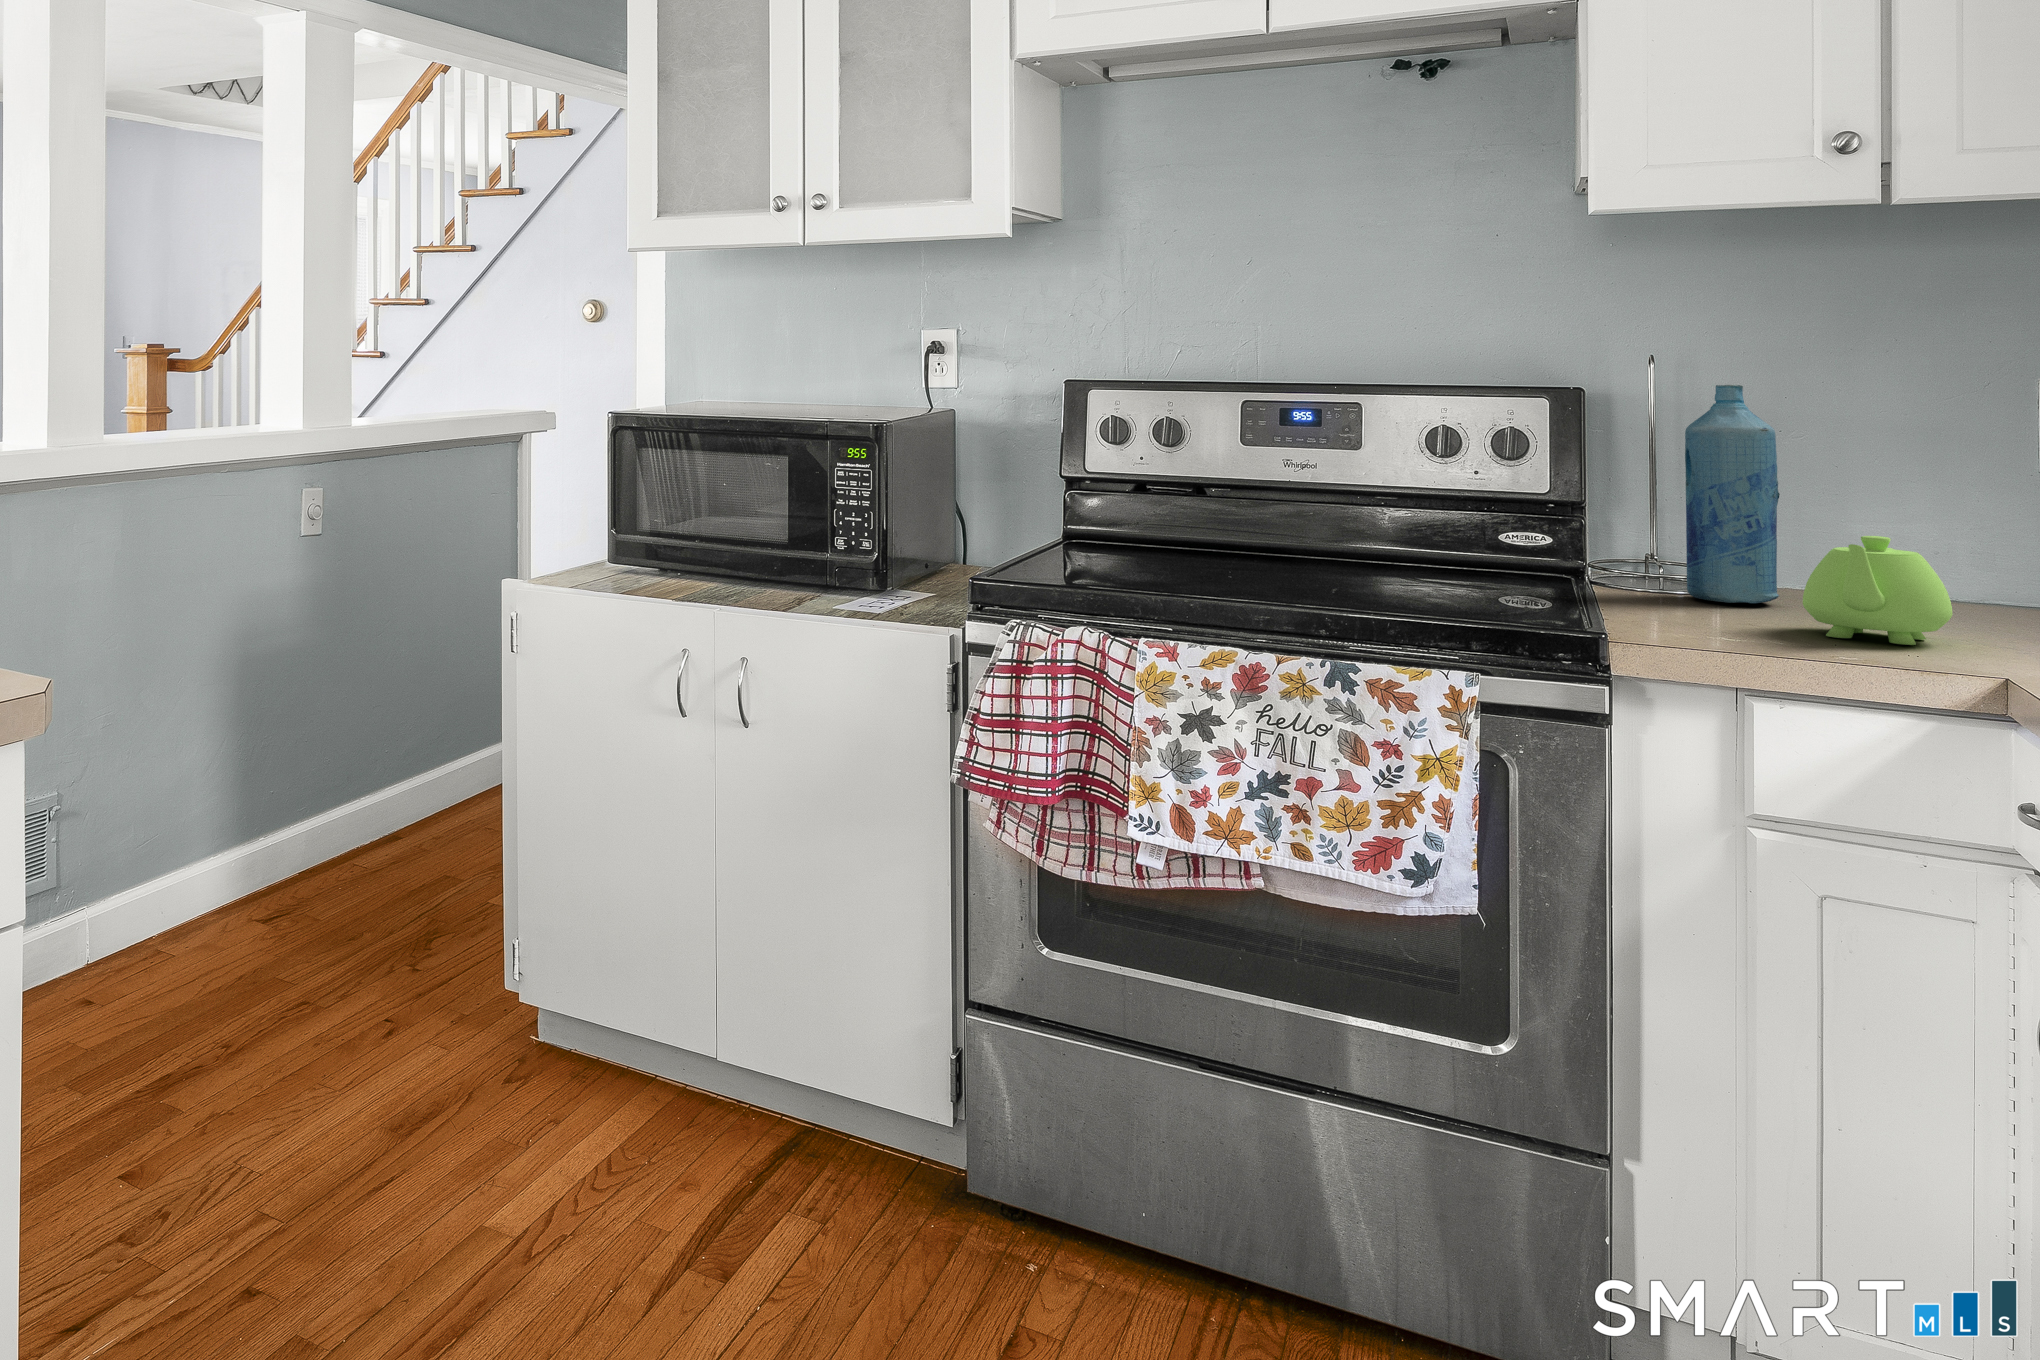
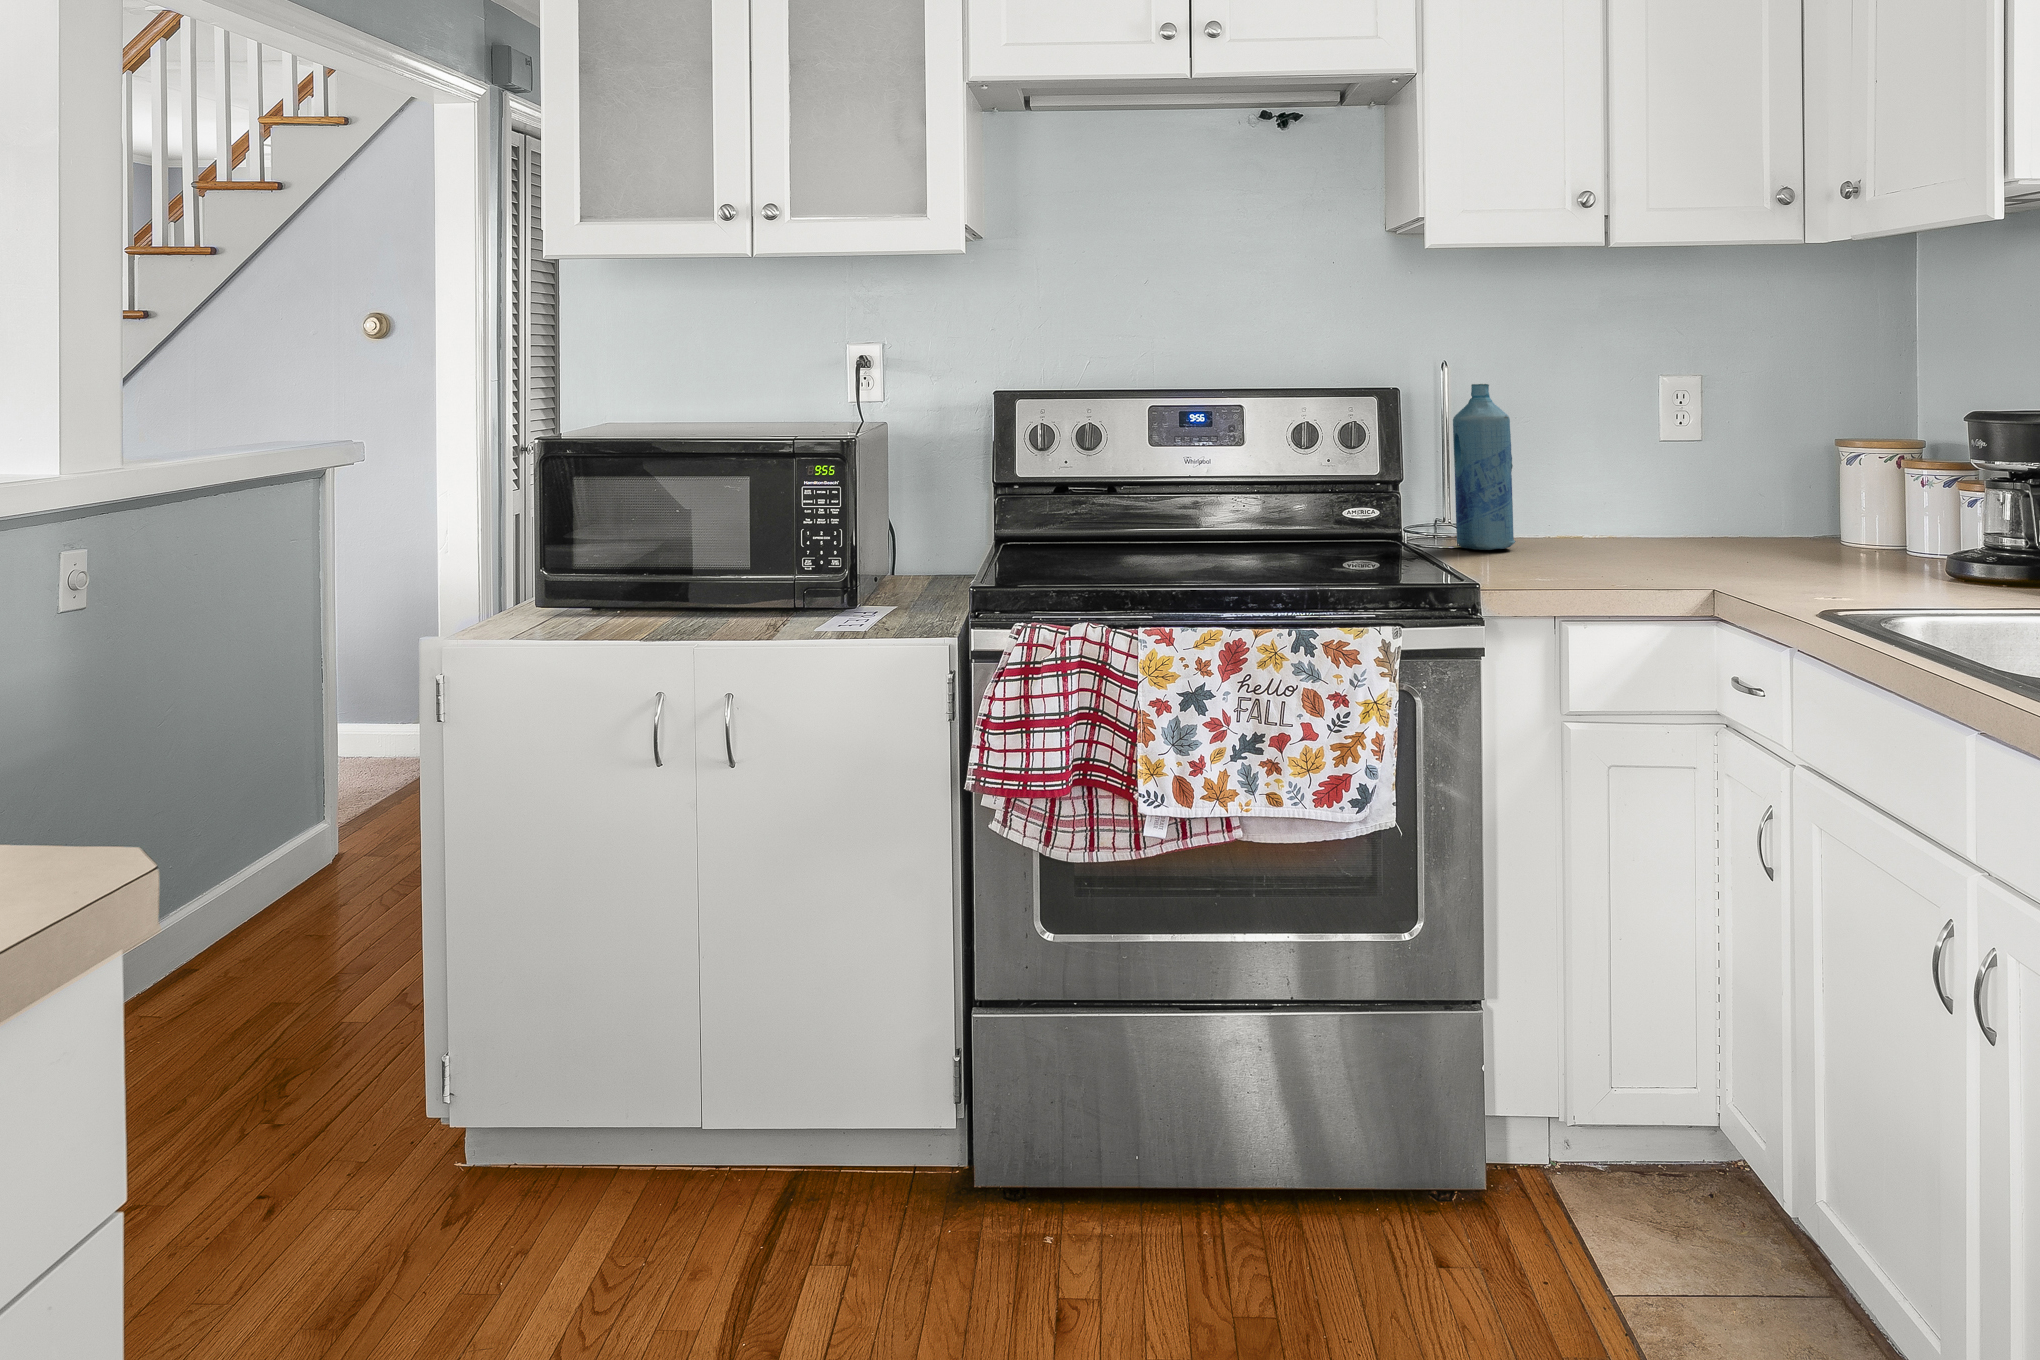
teapot: present [1803,536,1952,645] -> none [1556,493,1646,571]

